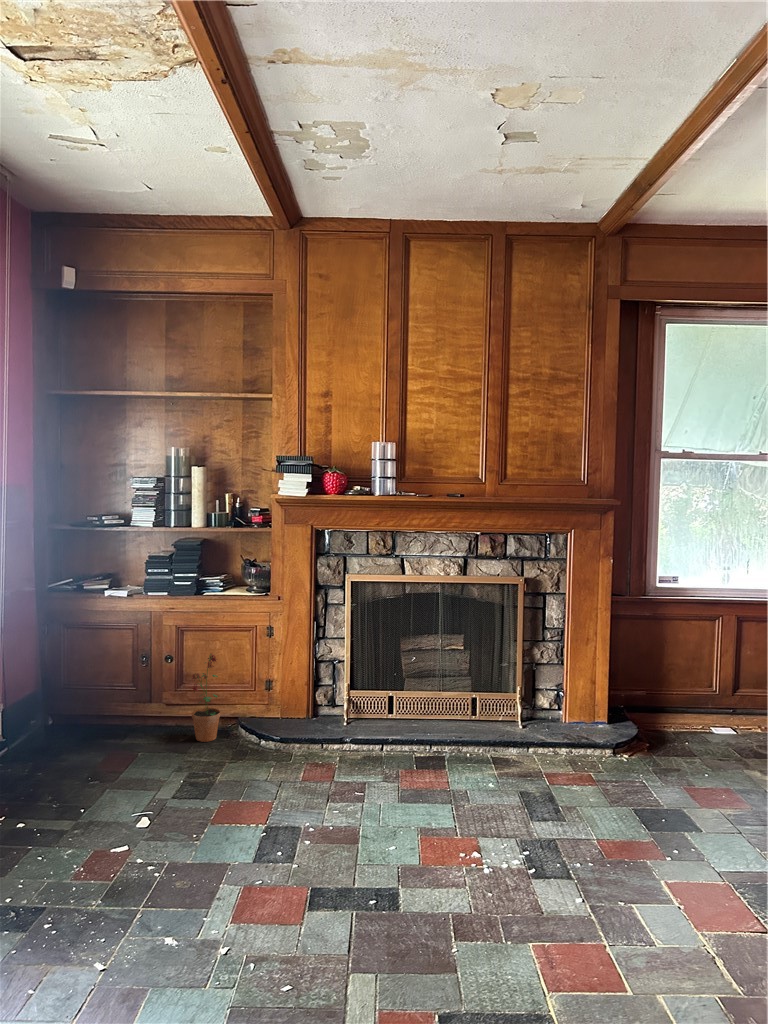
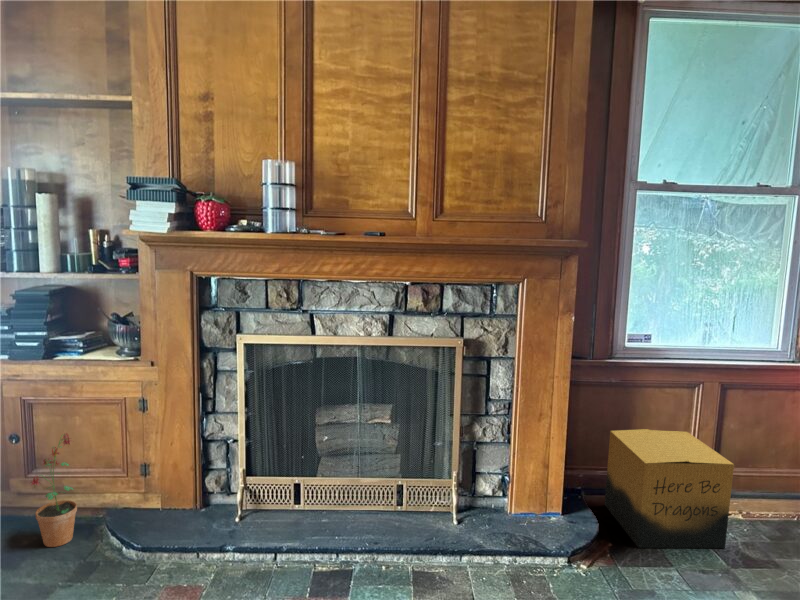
cardboard box: none [644,656,744,748] -> present [605,429,734,548]

